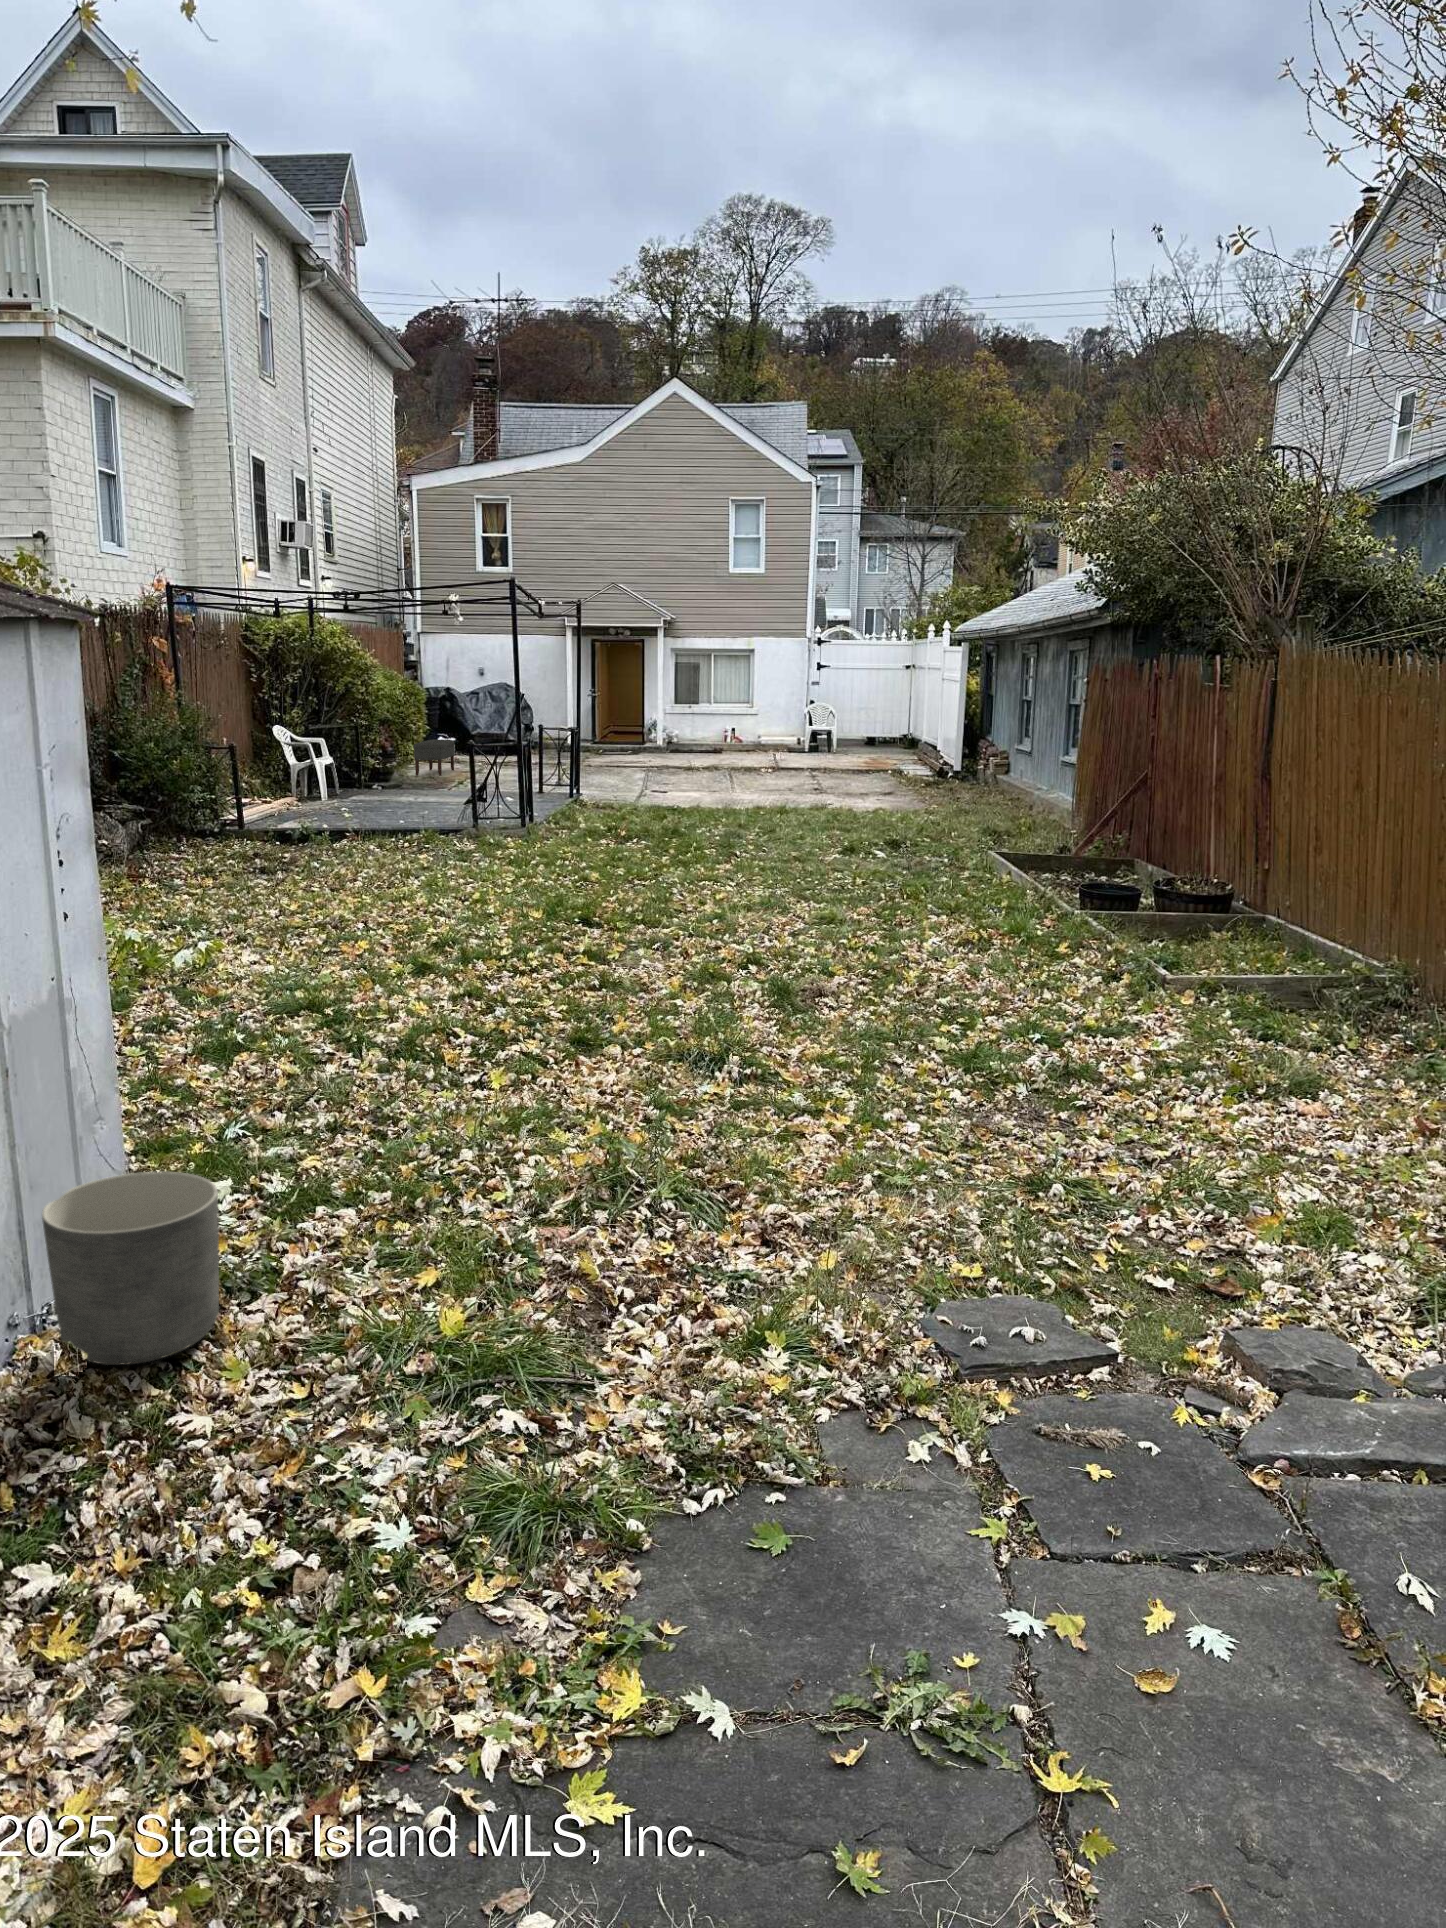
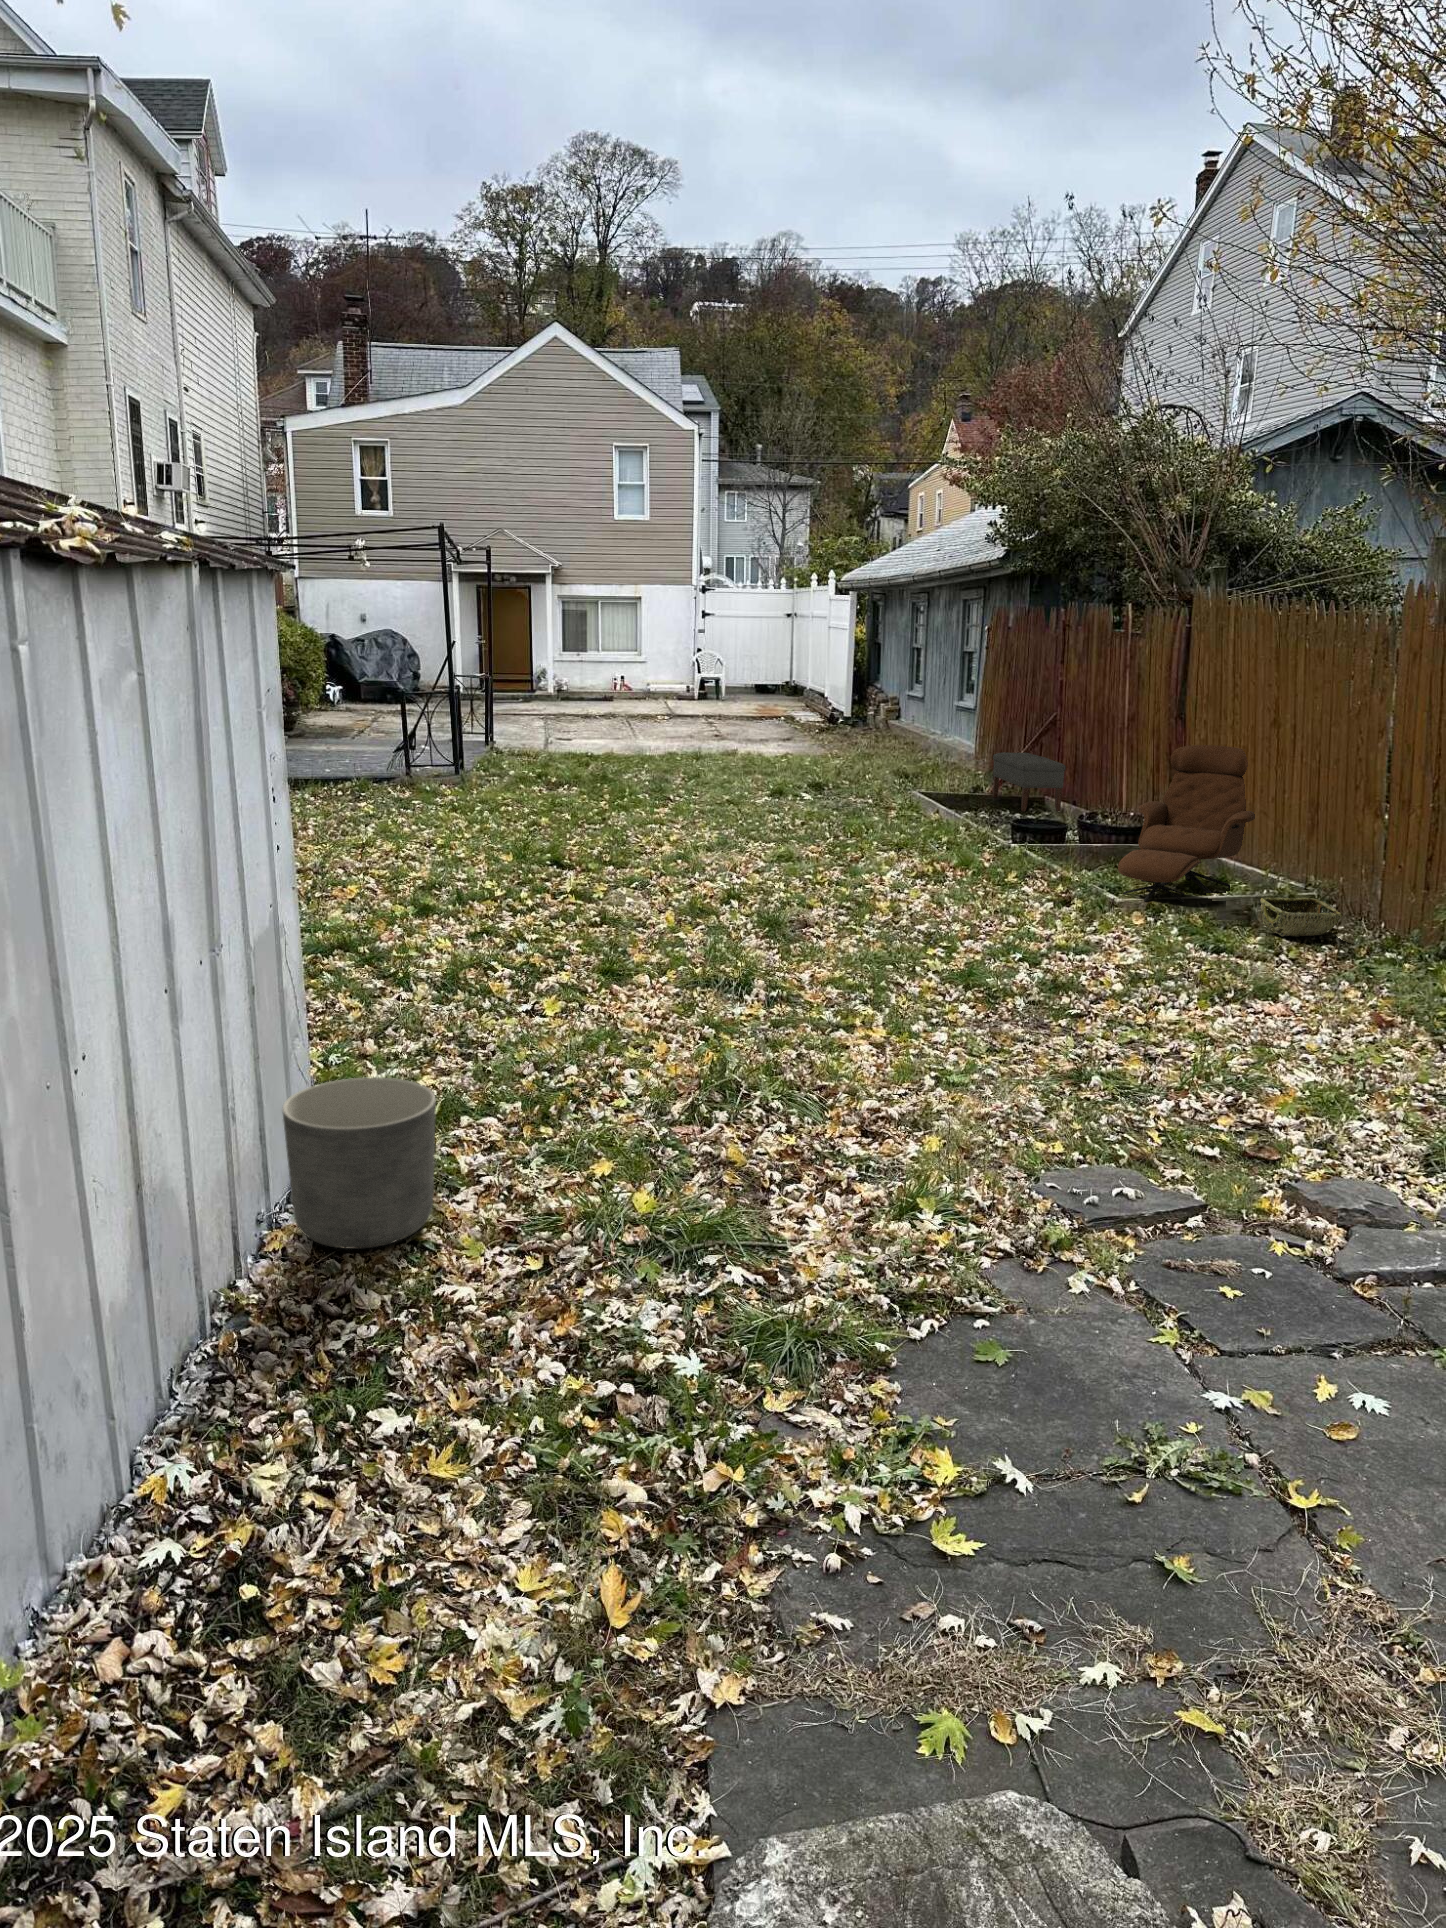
bench: present [413,739,455,776] -> present [993,752,1066,812]
lounge chair: none [1186,799,1353,976] -> present [1118,745,1255,902]
woven basket: none [1336,974,1433,1019] -> present [1260,898,1342,936]

